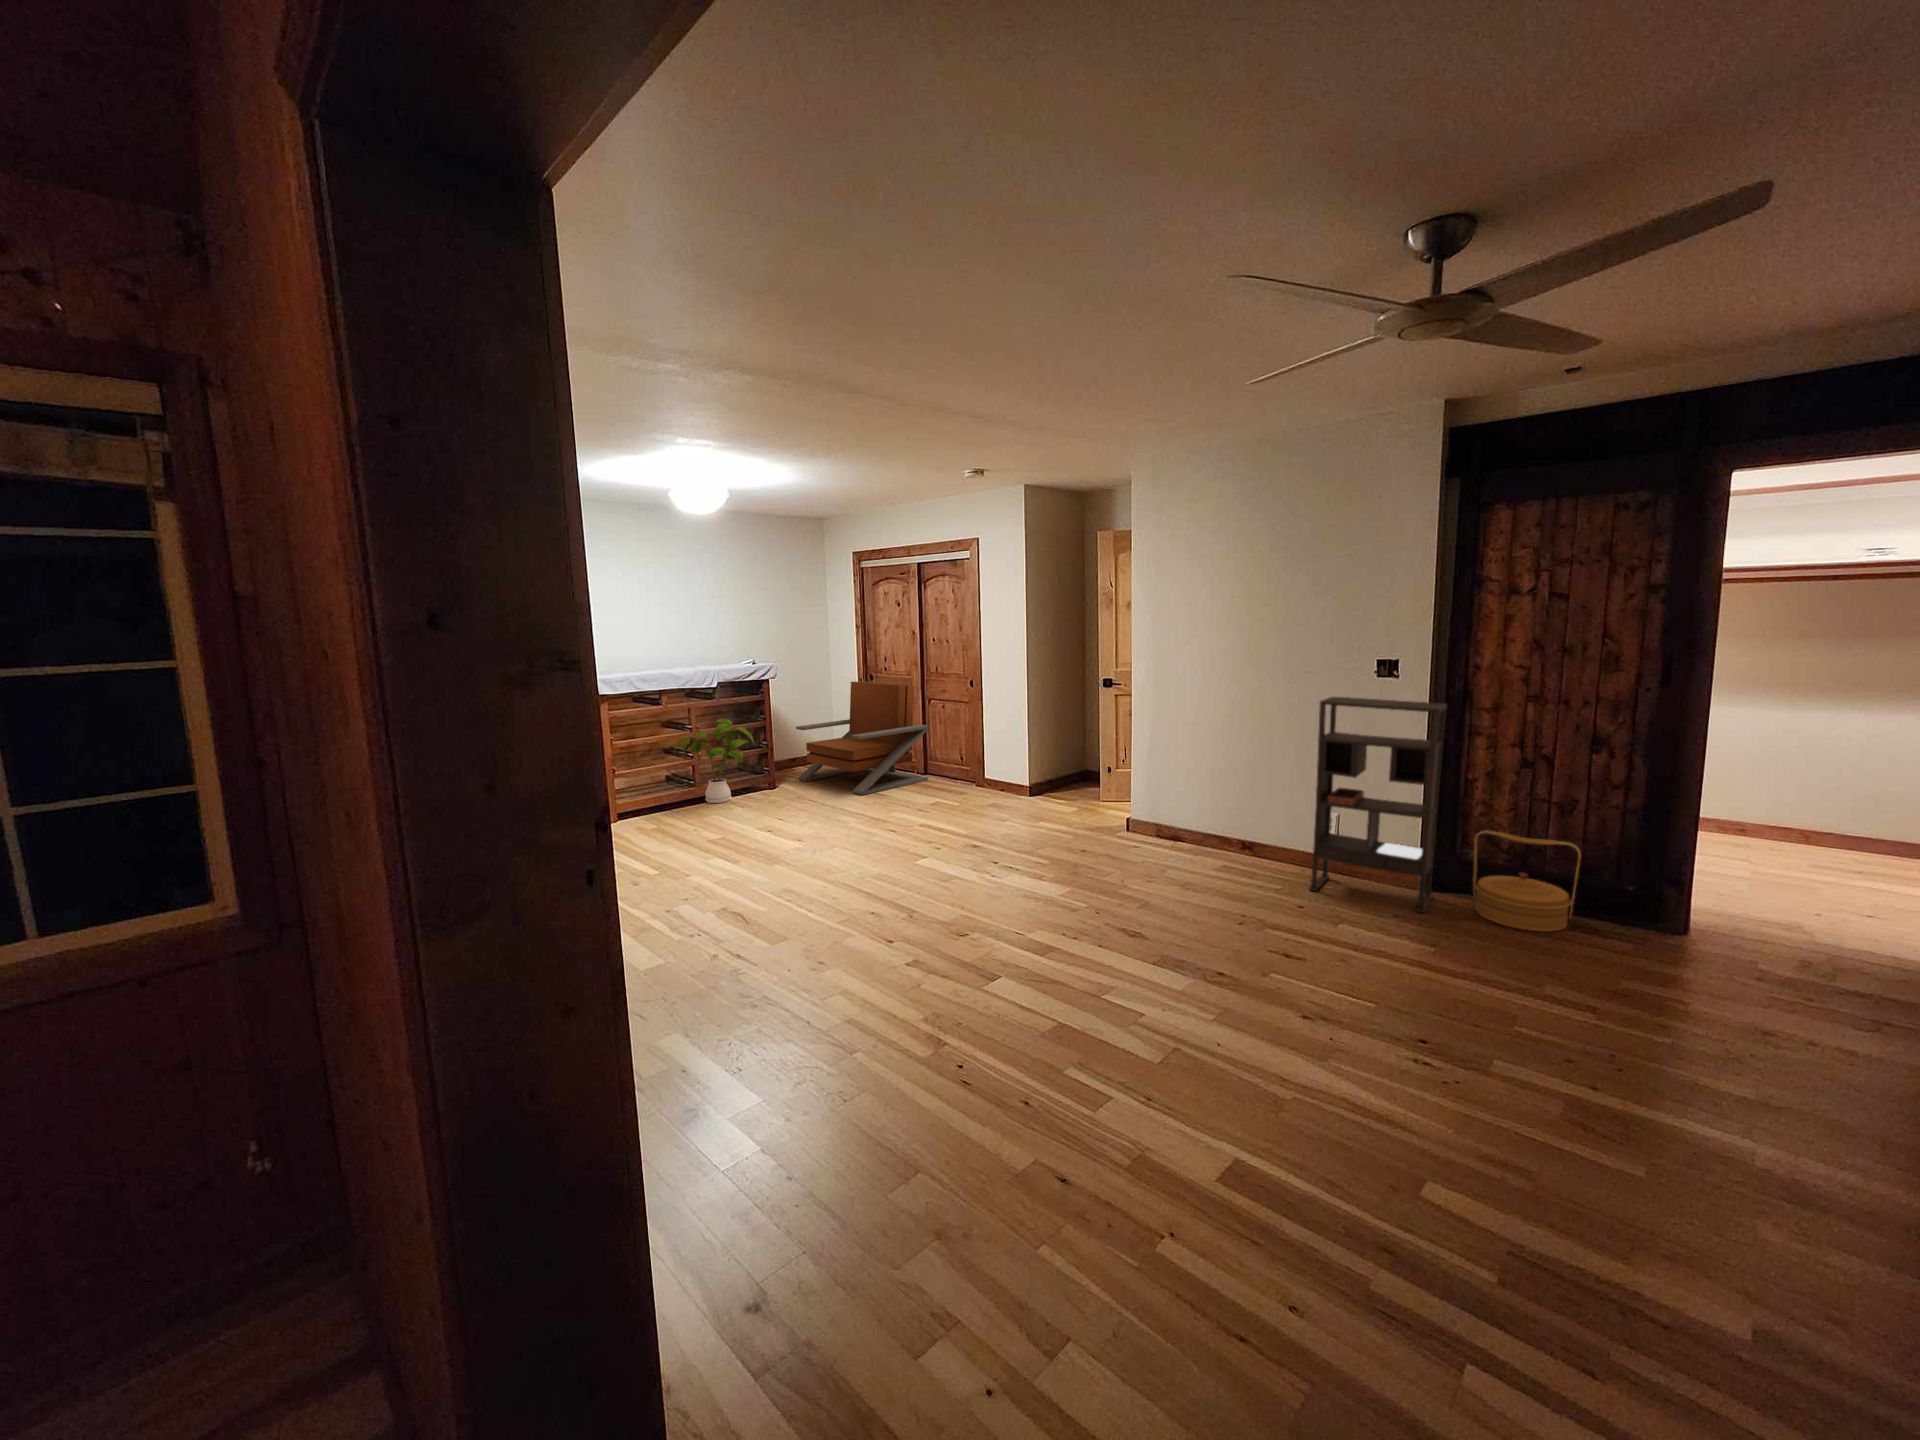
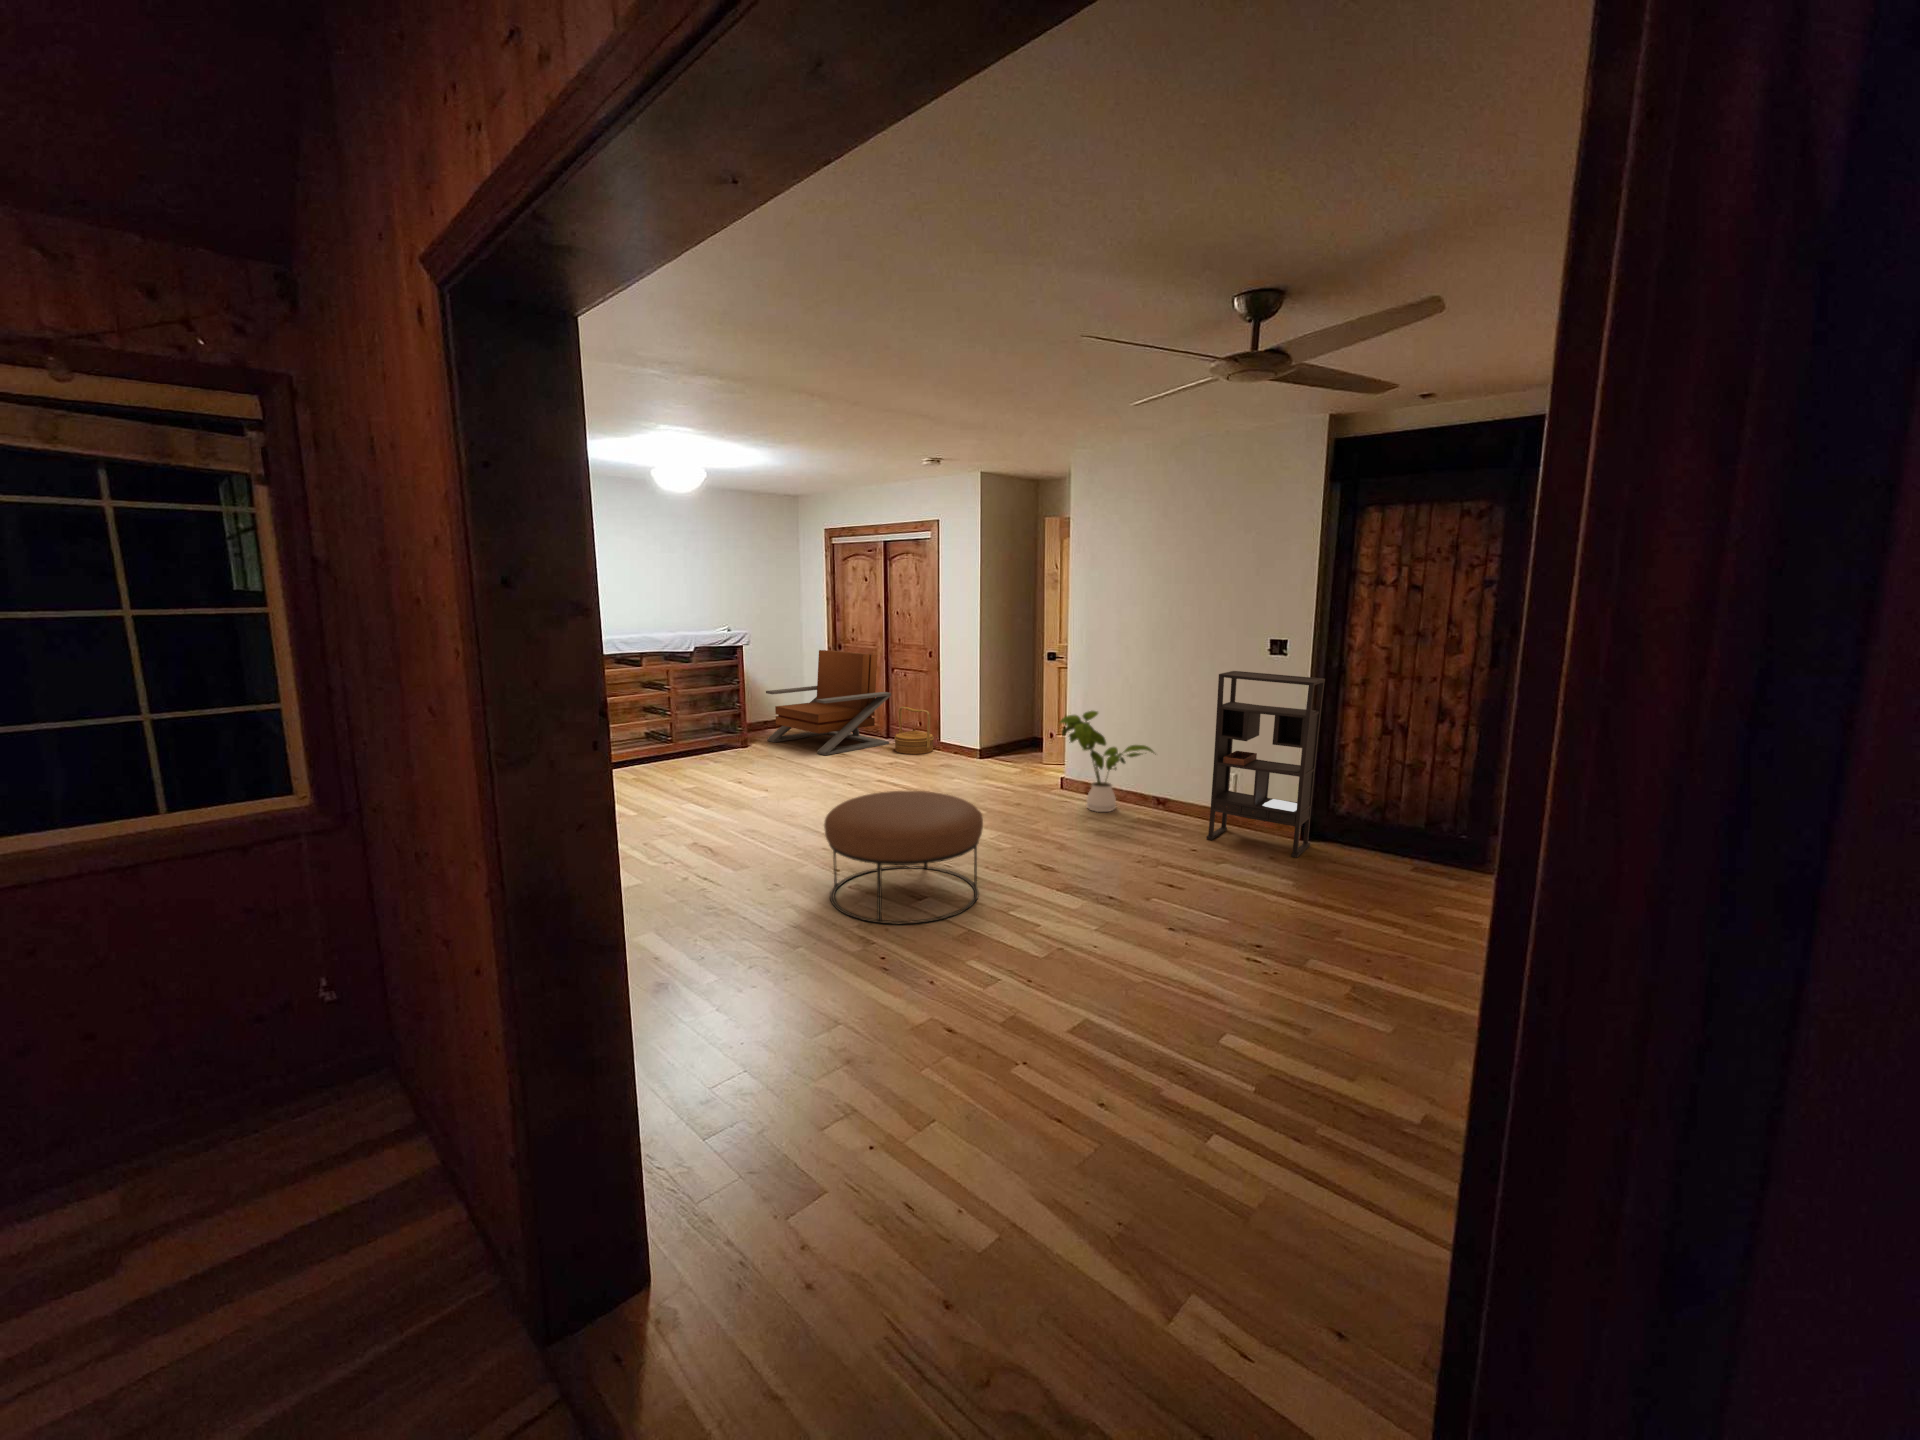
house plant: present [674,719,754,803] -> present [1060,711,1154,812]
woven basket: present [1473,830,1581,932] -> present [894,707,934,754]
ottoman: none [879,847,1066,1016] -> present [824,791,983,924]

